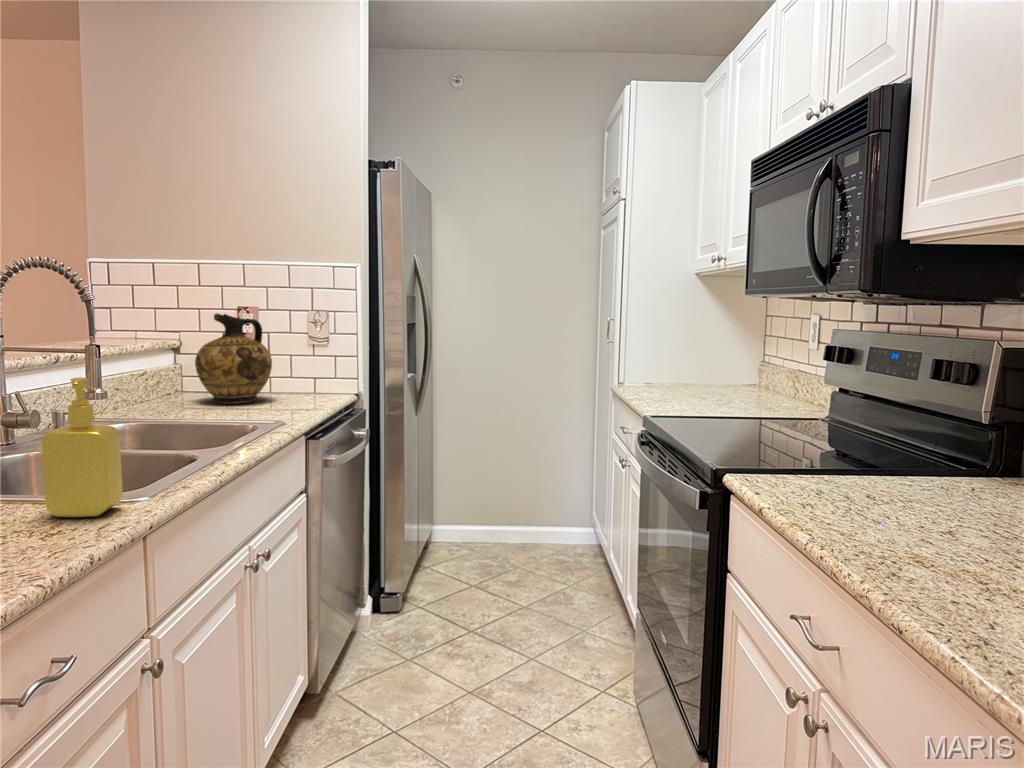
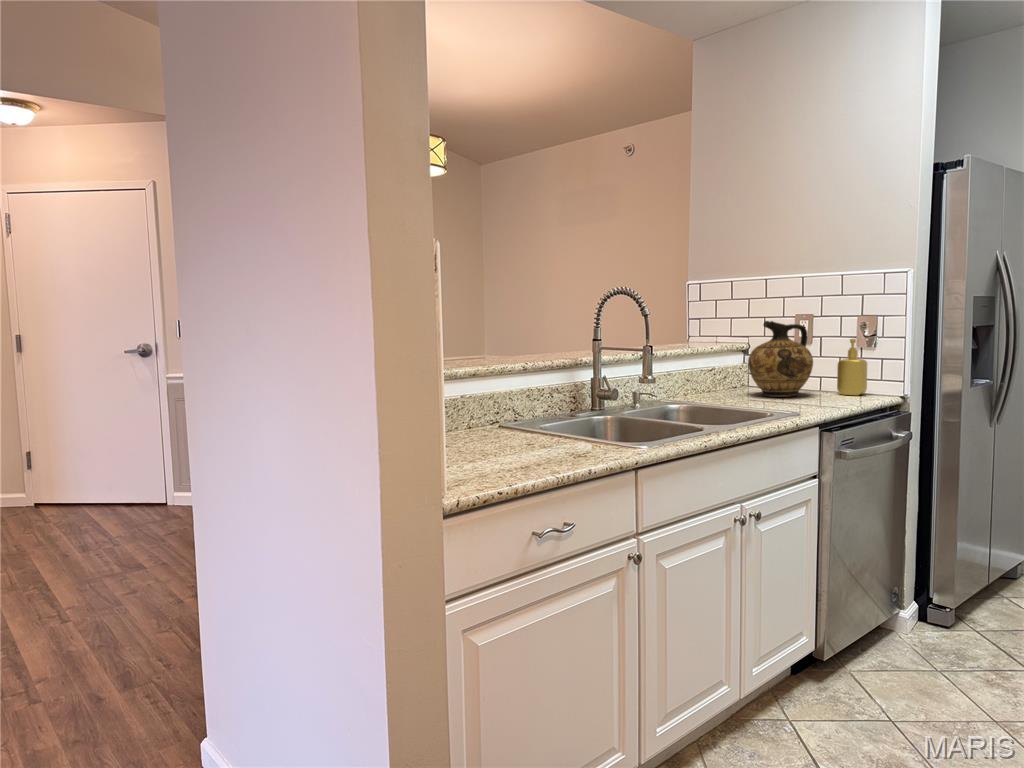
soap dispenser: present [42,377,122,517] -> present [837,339,867,395]

